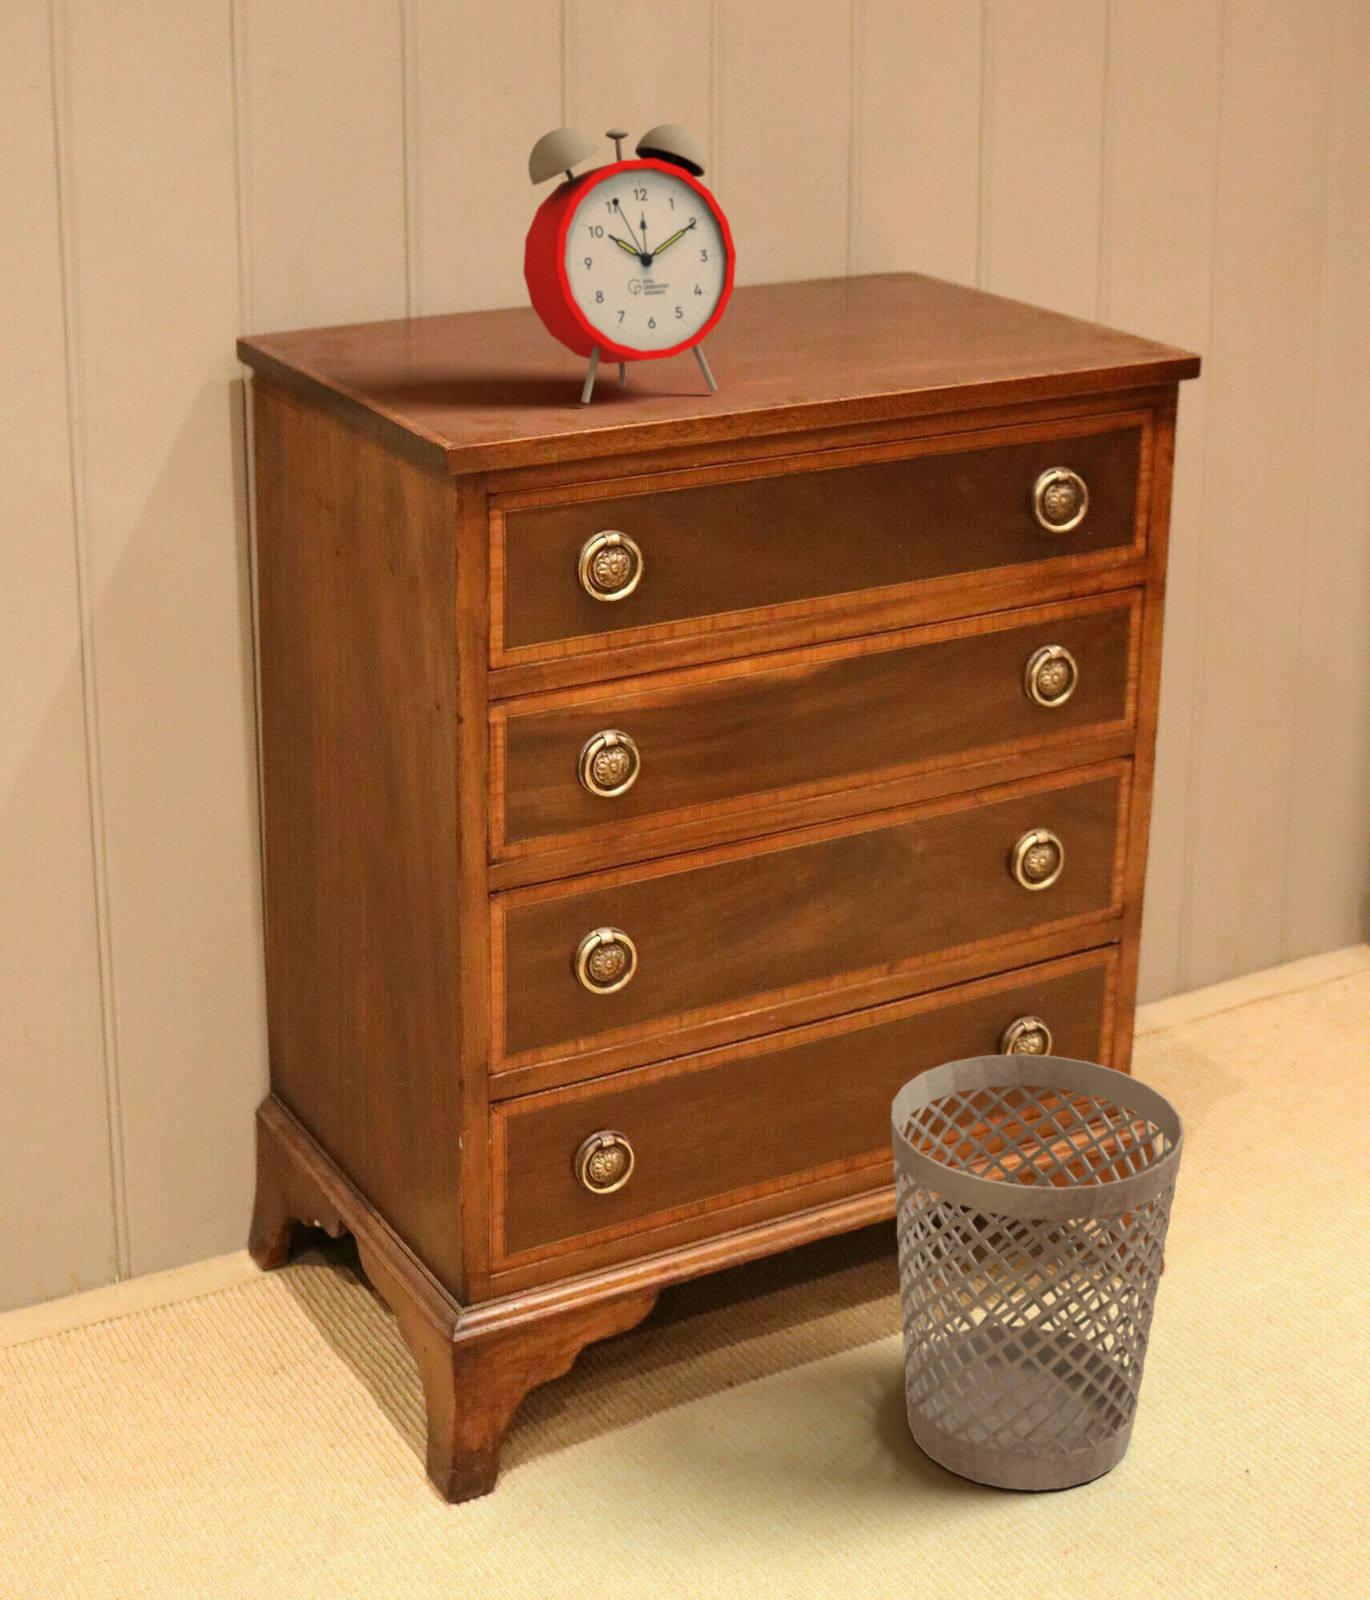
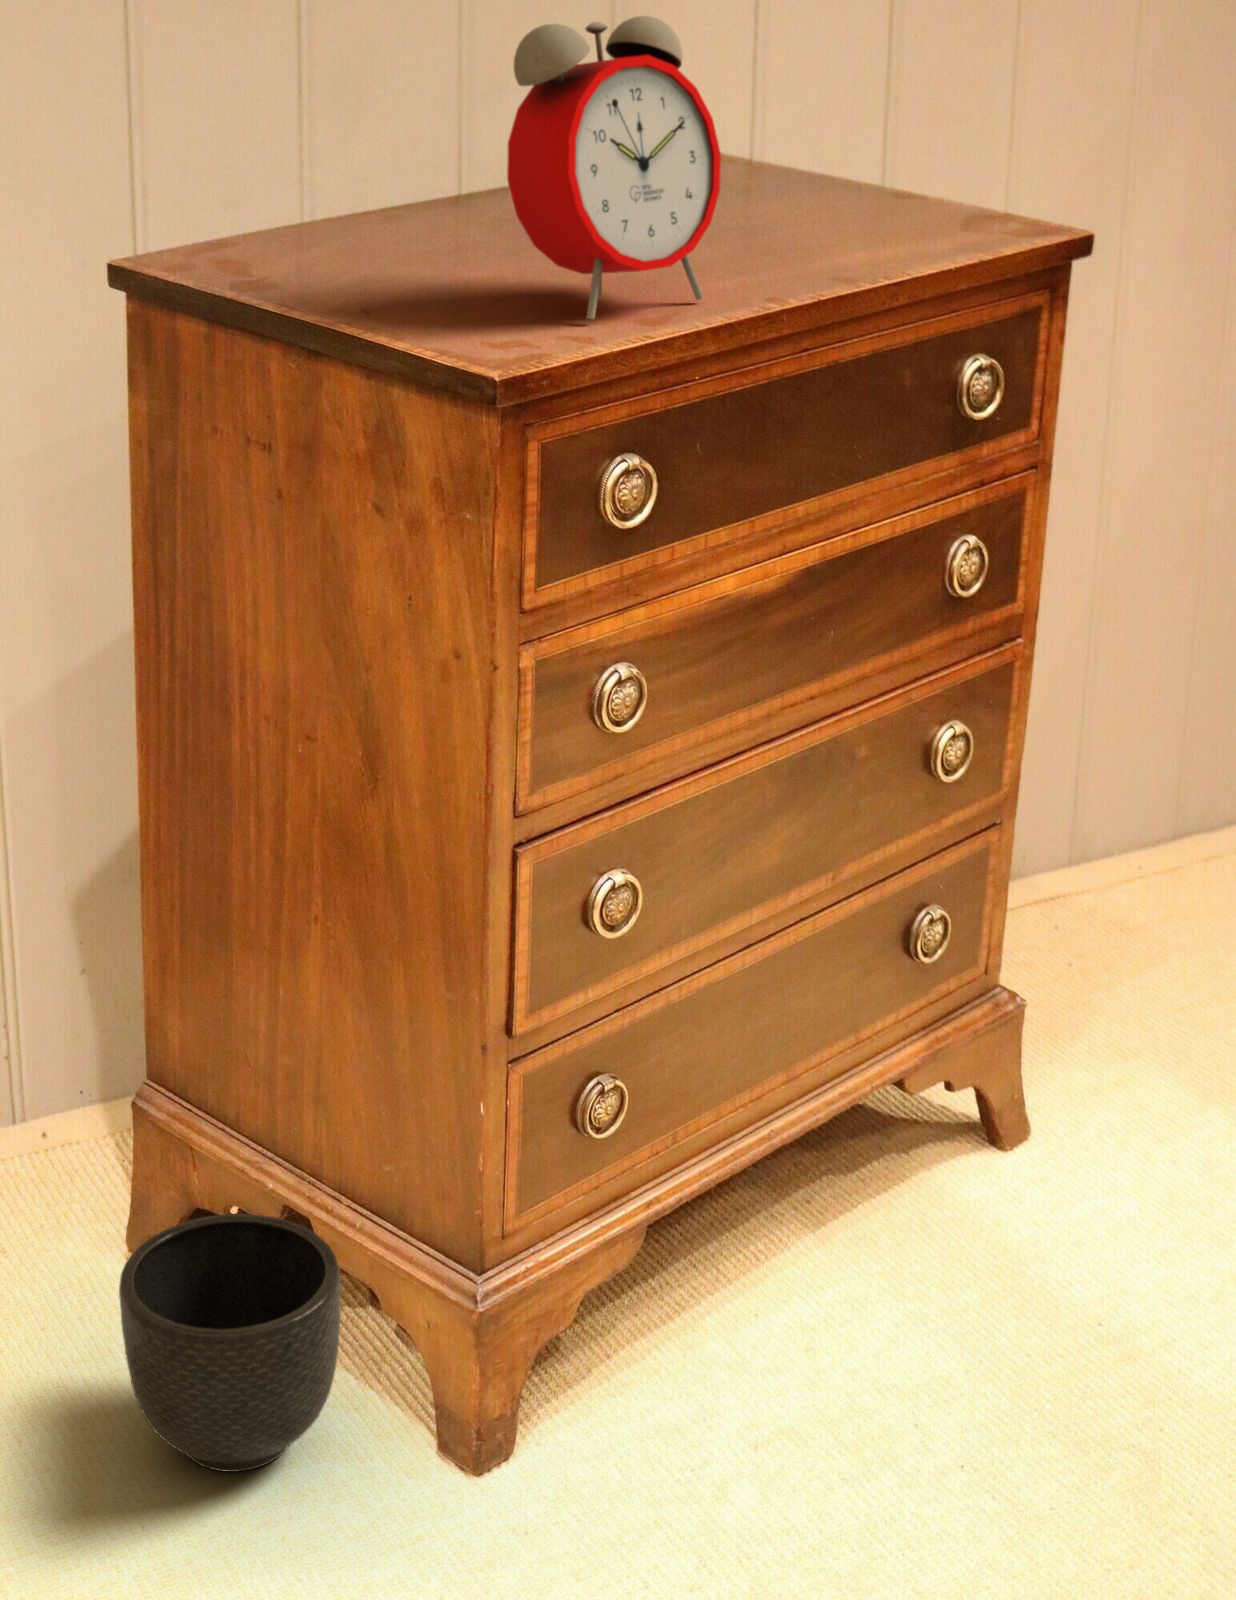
wastebasket: present [891,1054,1185,1491] -> none [863,942,1154,1371]
planter: none [145,1223,352,1462] -> present [119,1214,341,1472]

